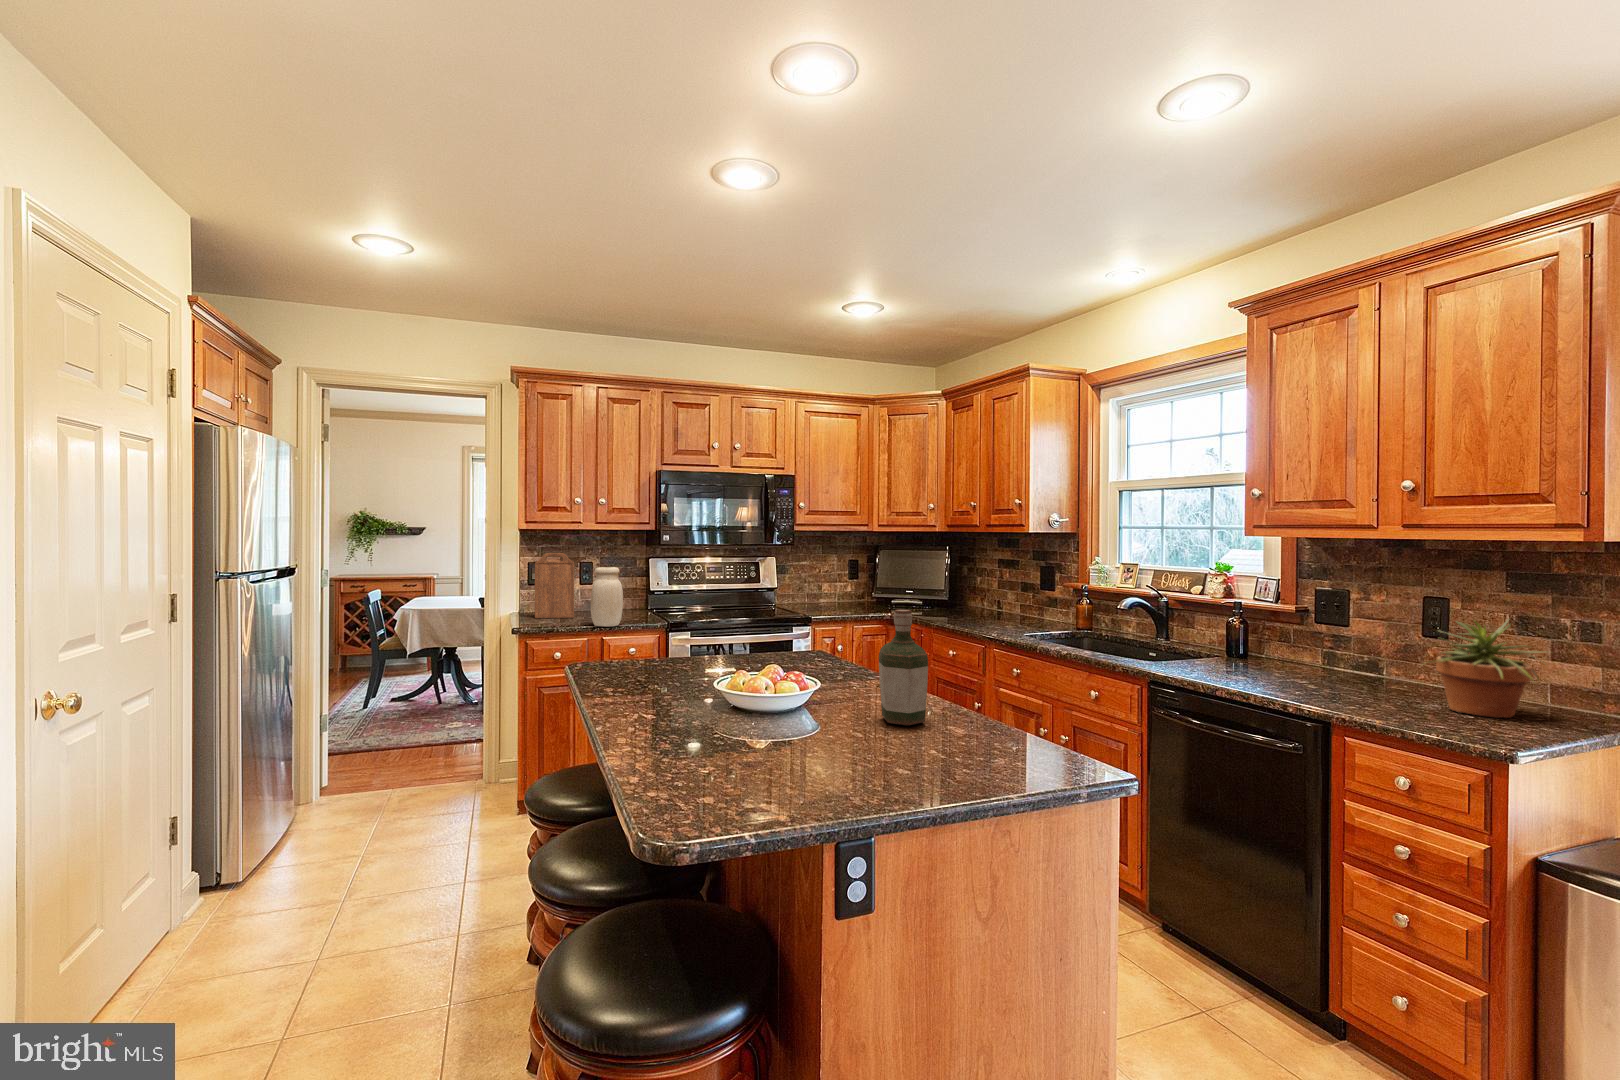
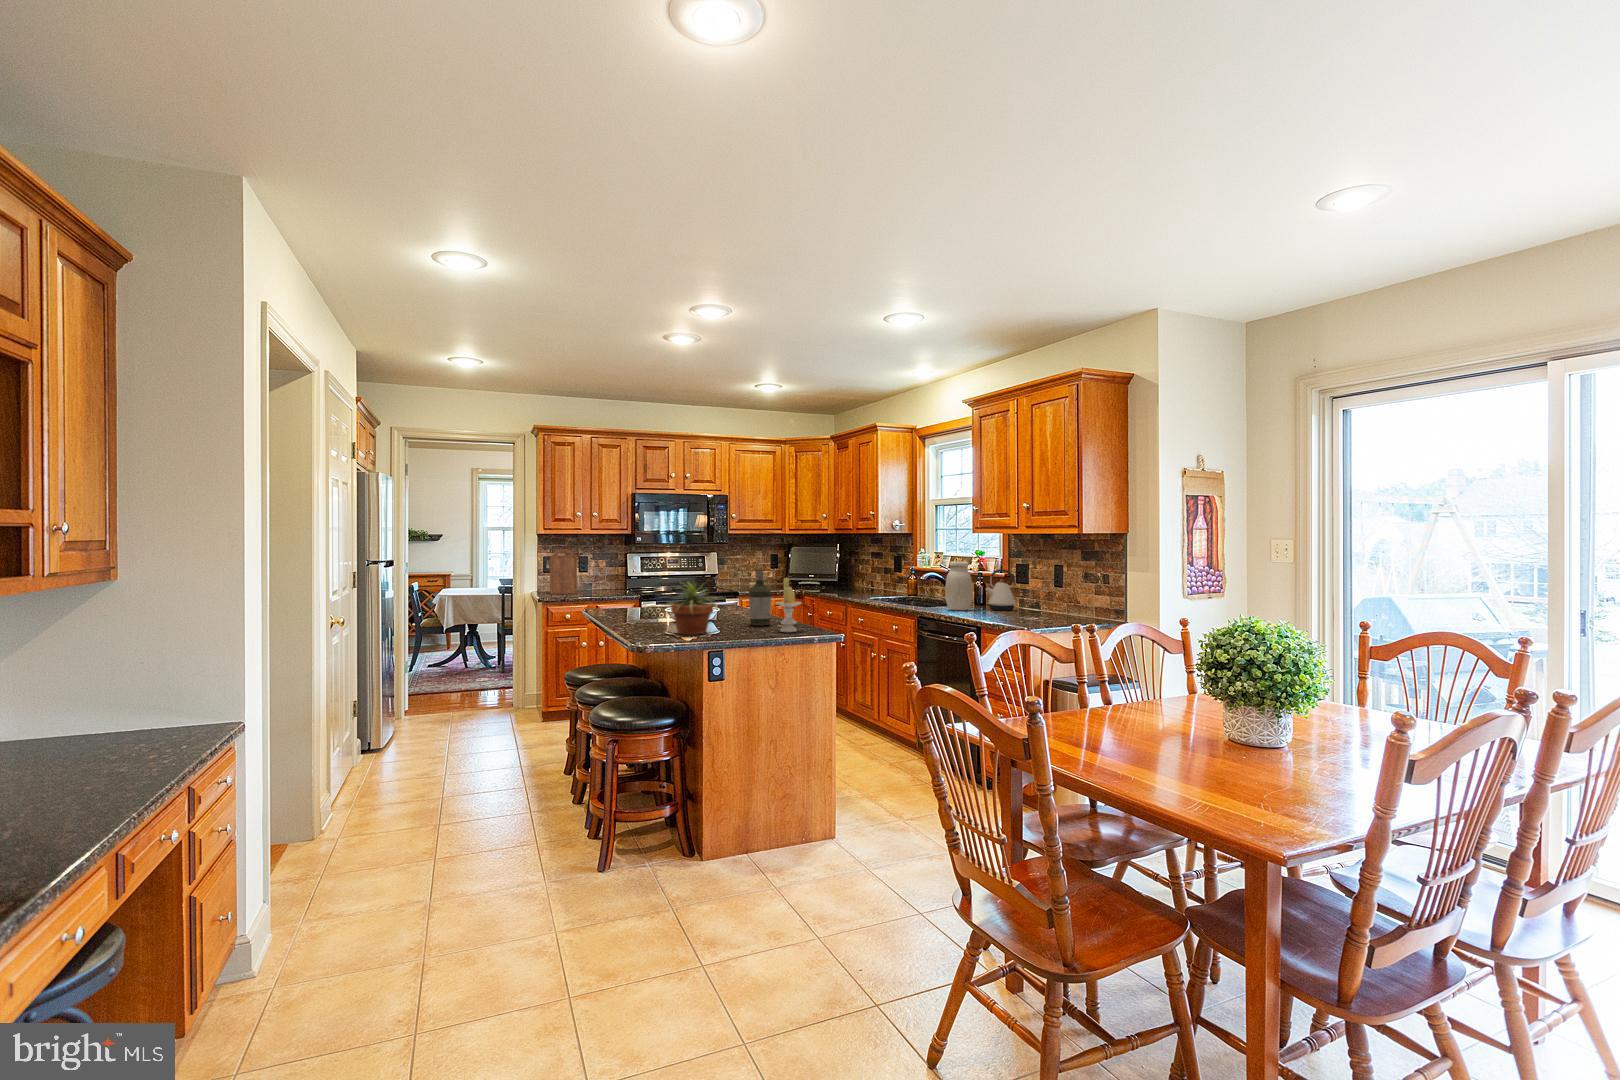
jar: present [591,567,623,626] -> present [945,561,972,610]
kettle: none [1270,601,1328,676] -> present [985,569,1017,611]
potted plant: present [1429,620,1546,718] -> present [667,582,720,635]
candle: none [955,636,1016,758] -> present [775,578,802,632]

